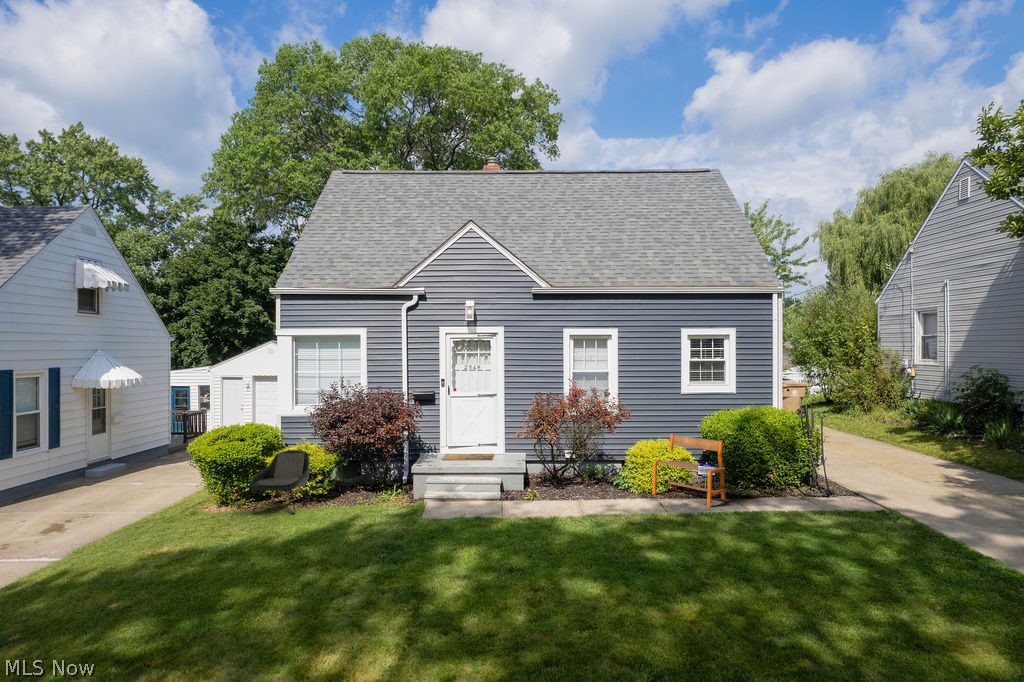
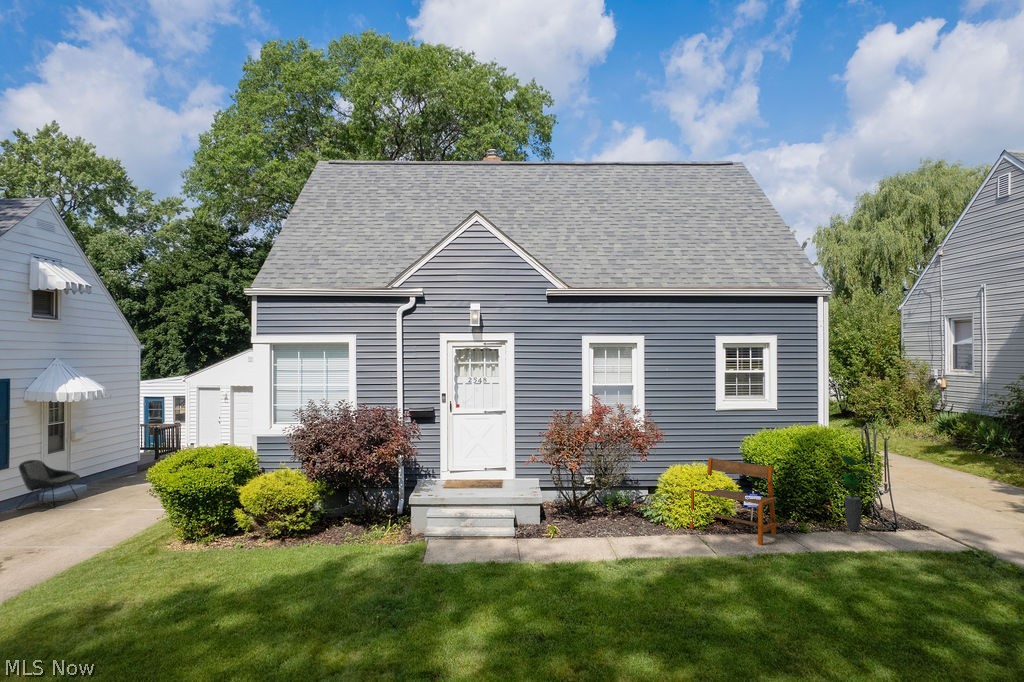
potted plant: none [776,432,807,497] -> present [835,455,869,532]
lounge chair: present [250,450,313,514] -> present [16,460,81,510]

